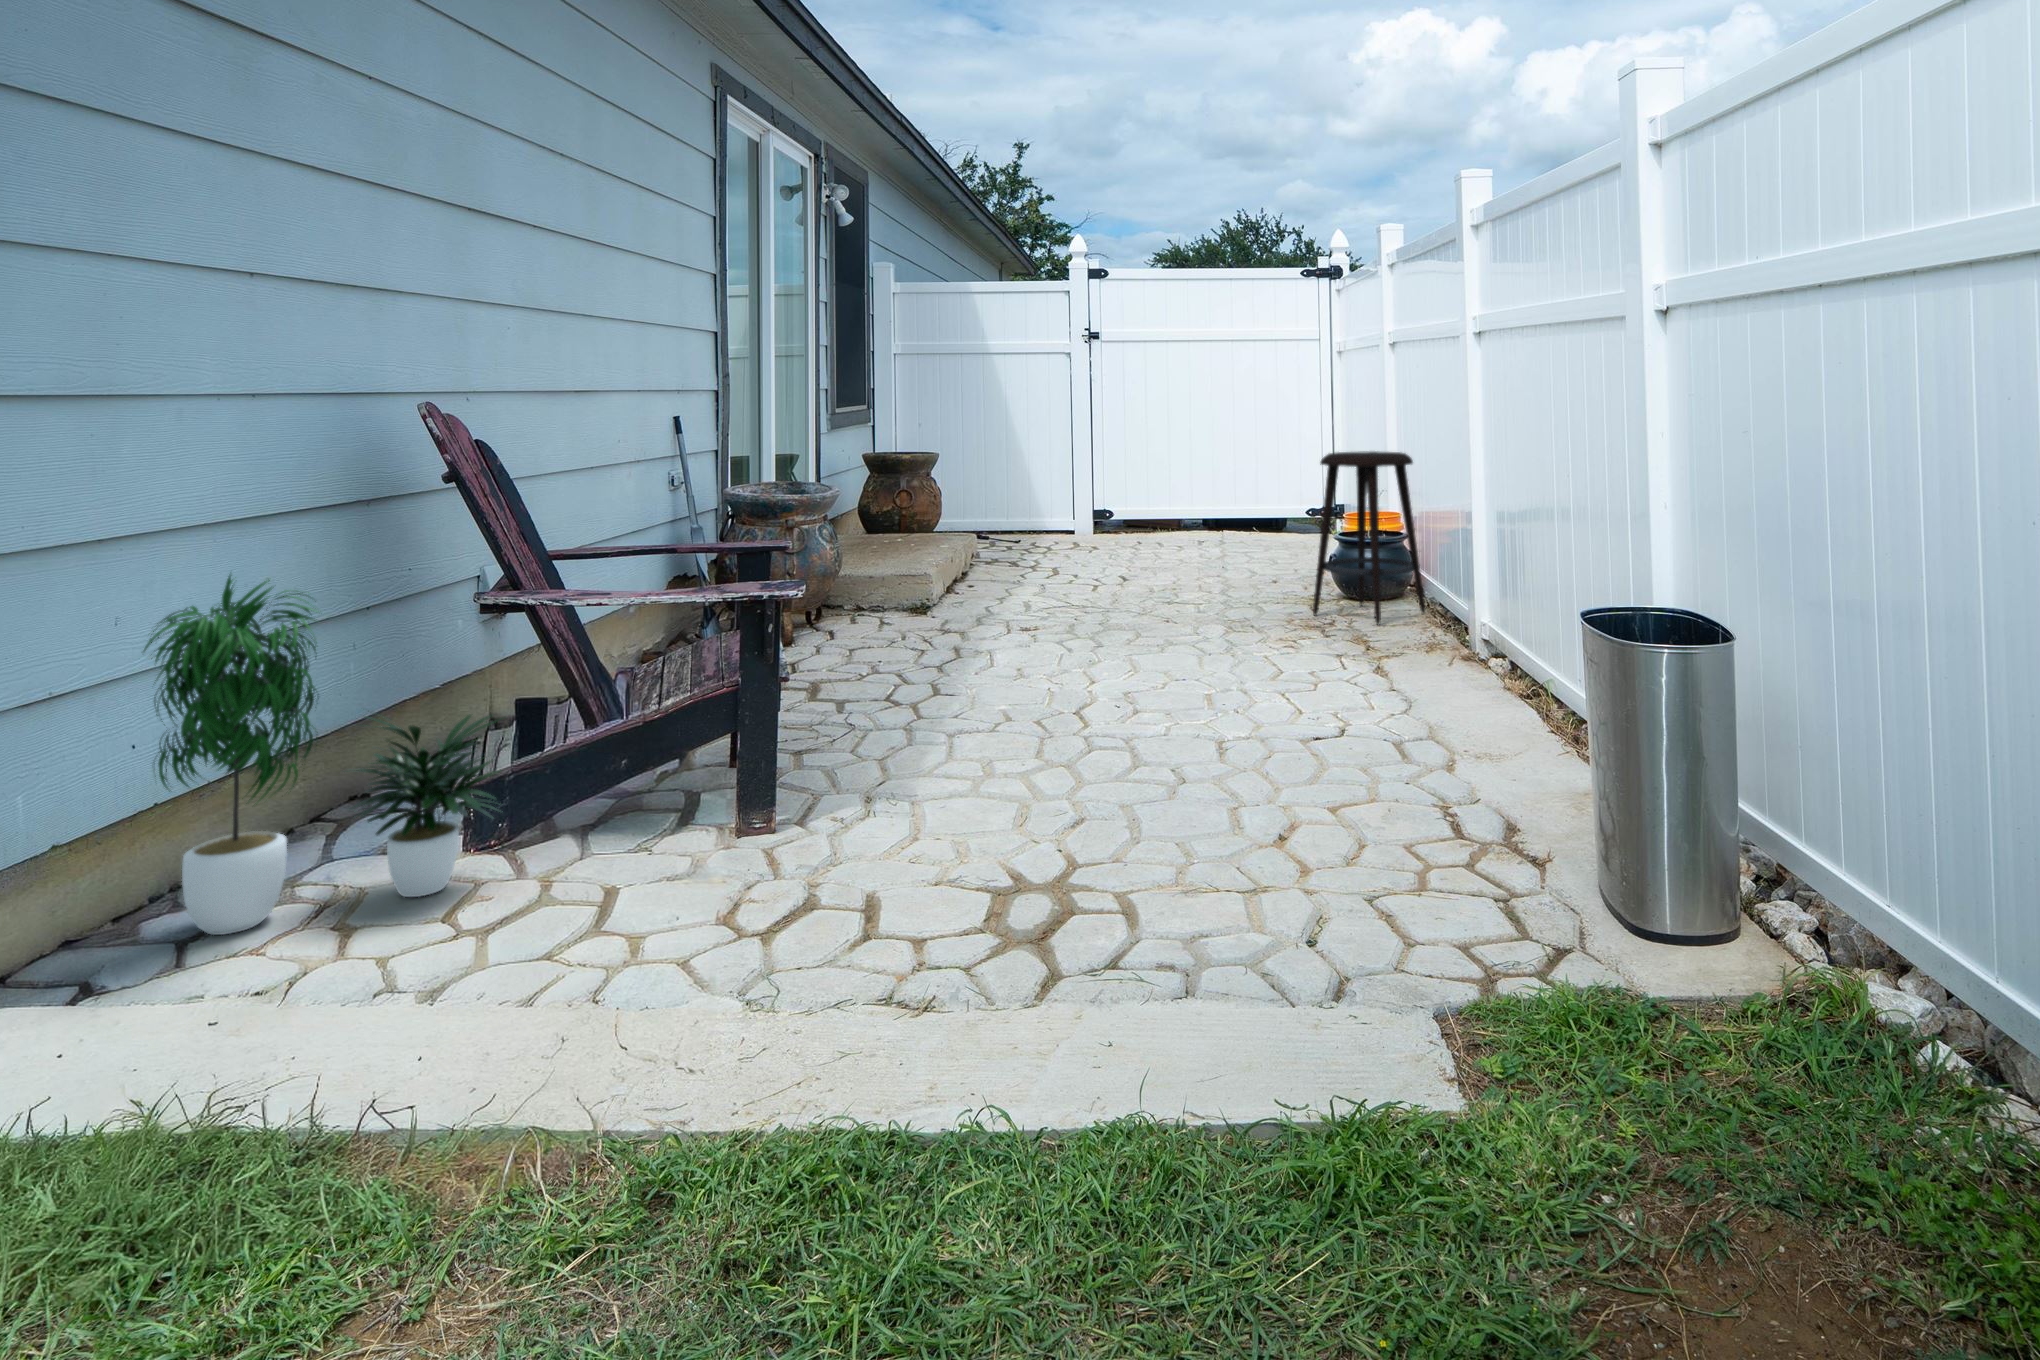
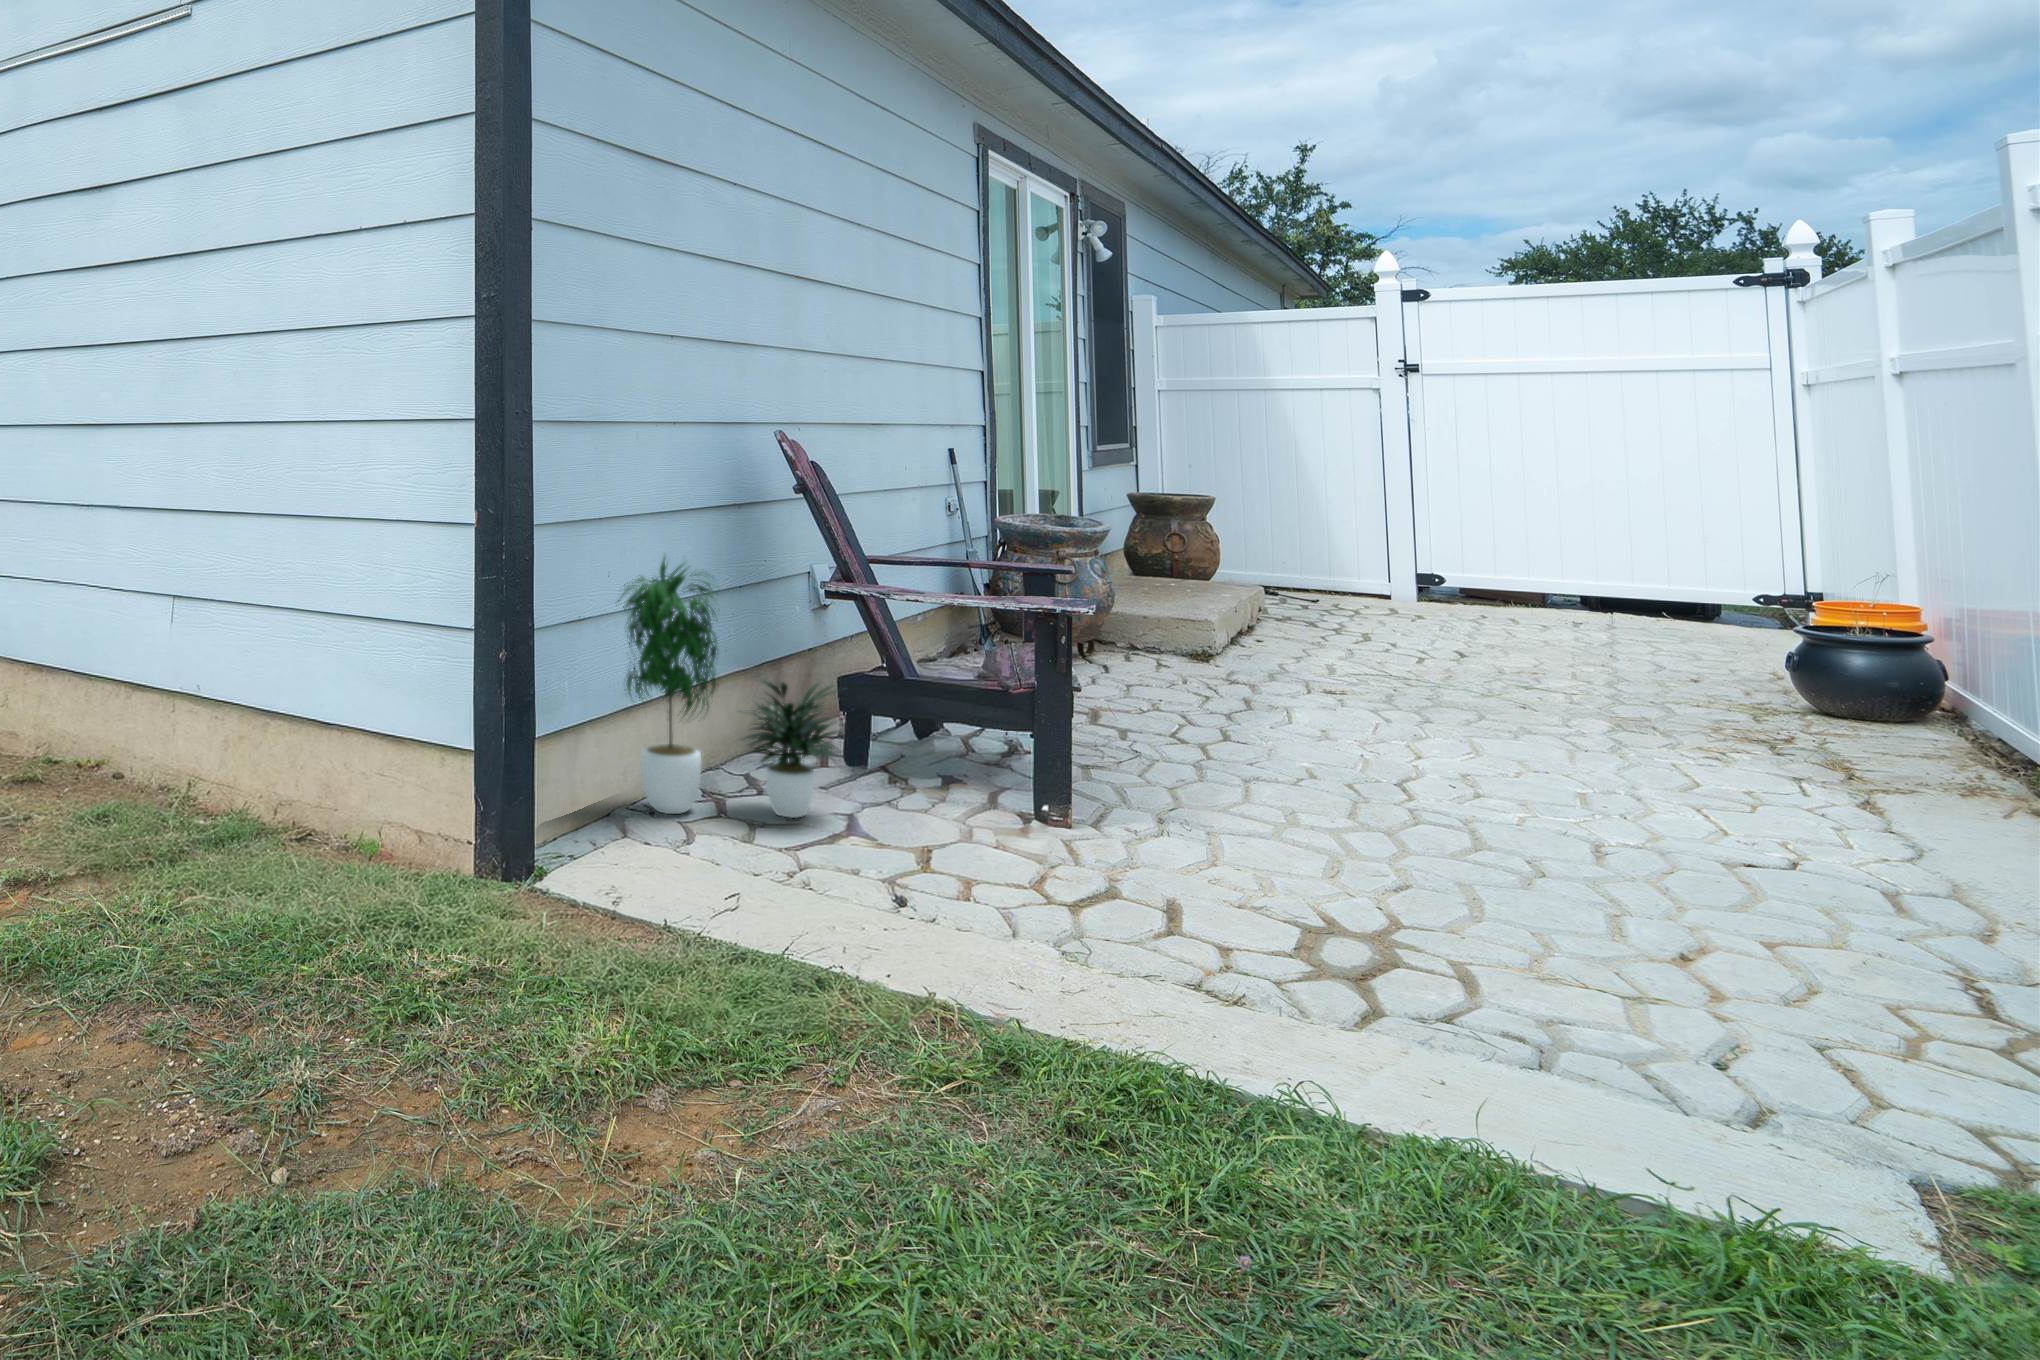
stool: present [1313,451,1426,625] -> none [1759,520,1972,754]

